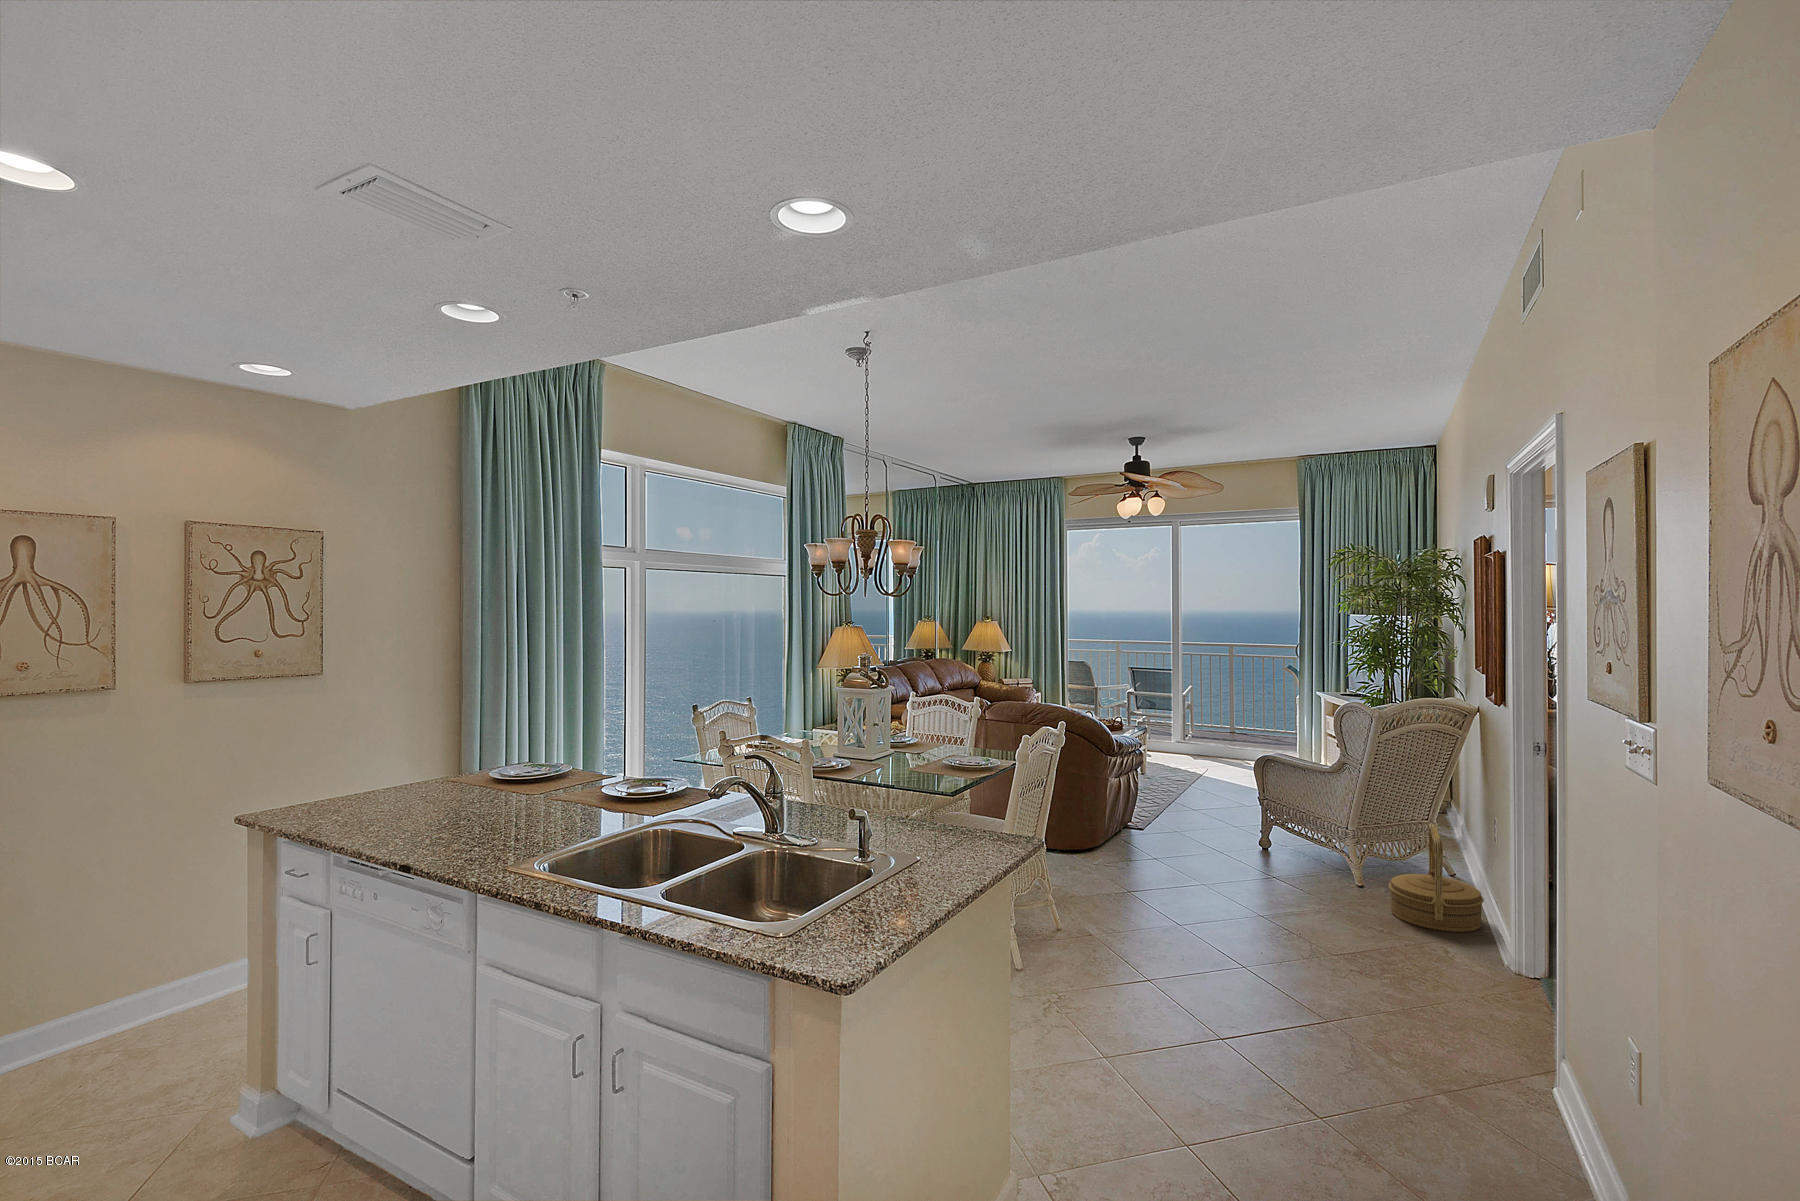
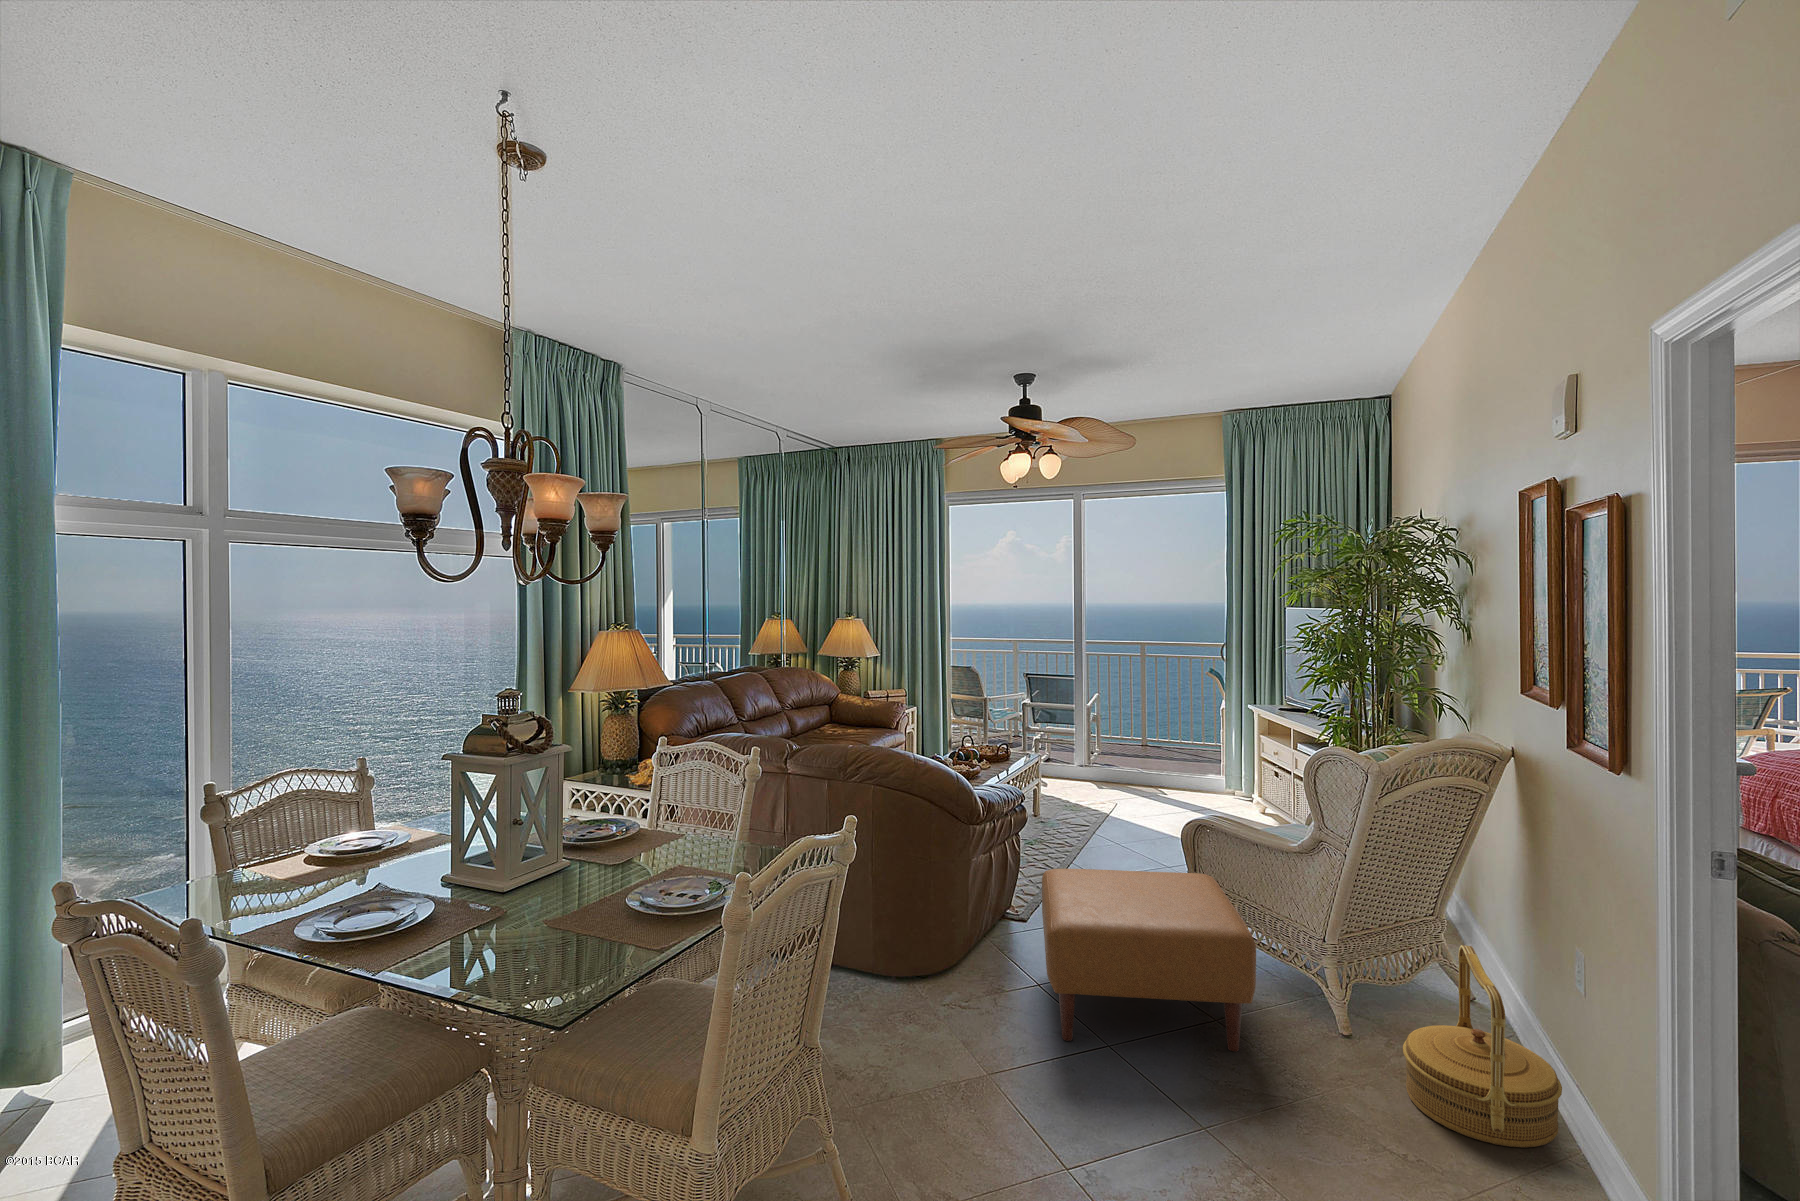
ottoman: none [1155,787,1297,892] -> present [1042,869,1256,1052]

